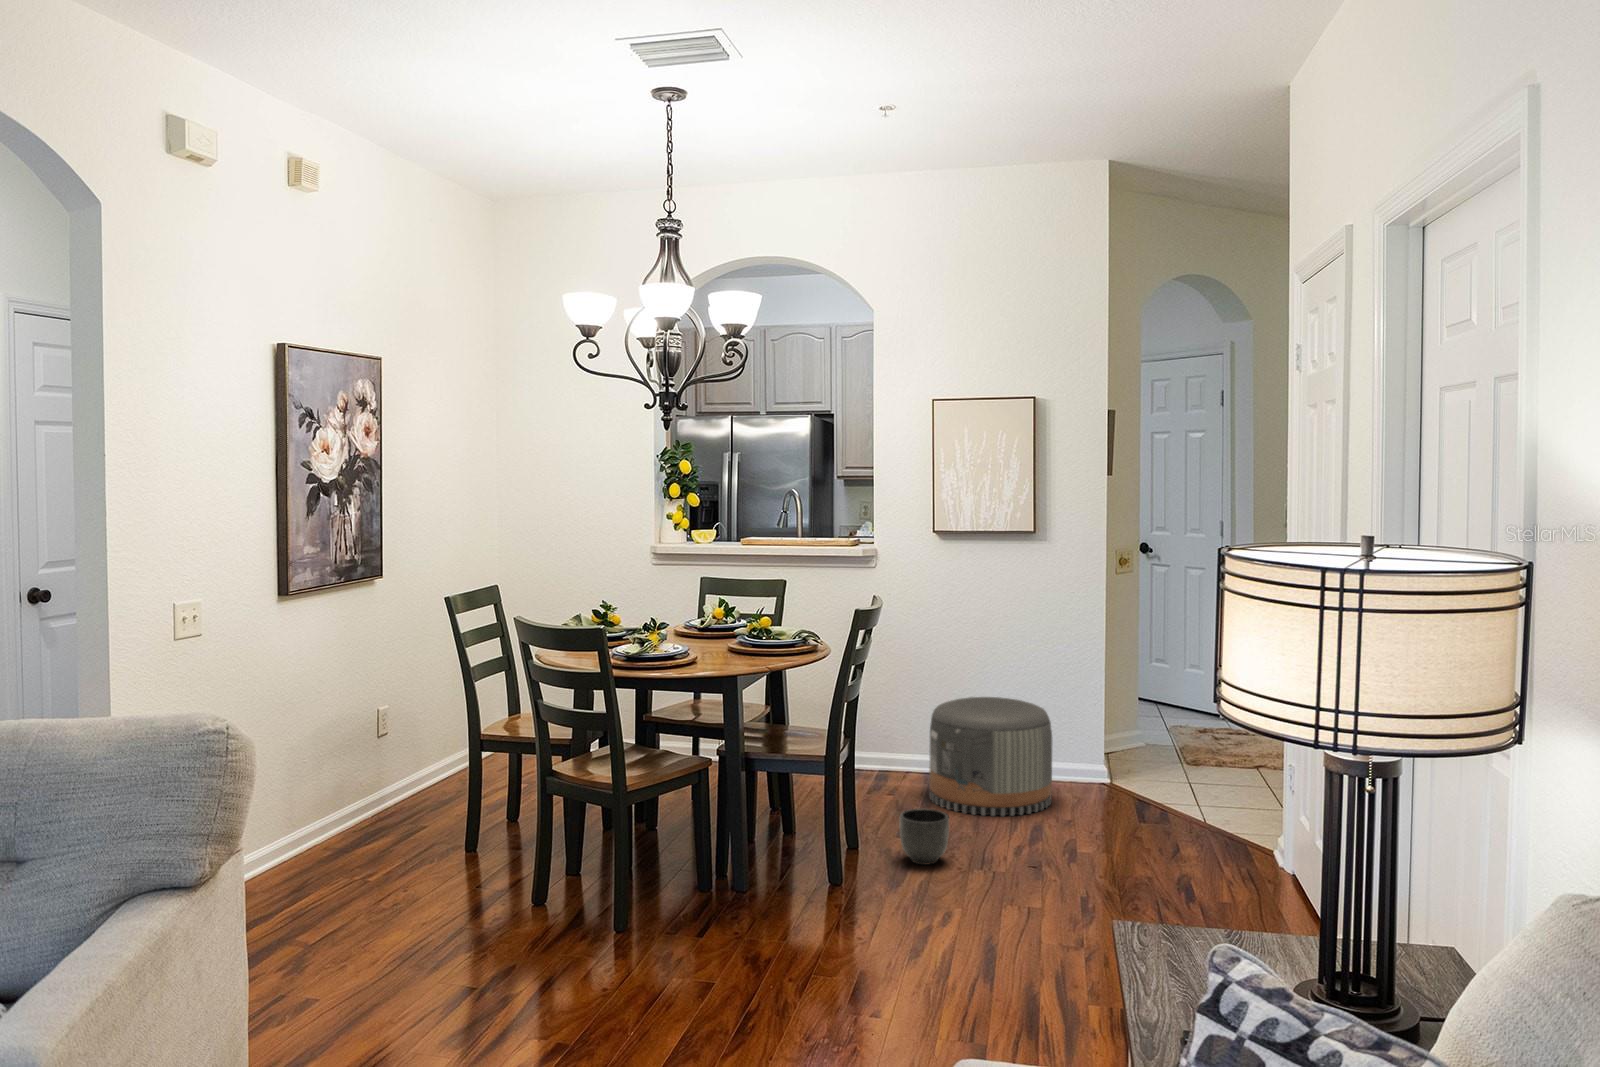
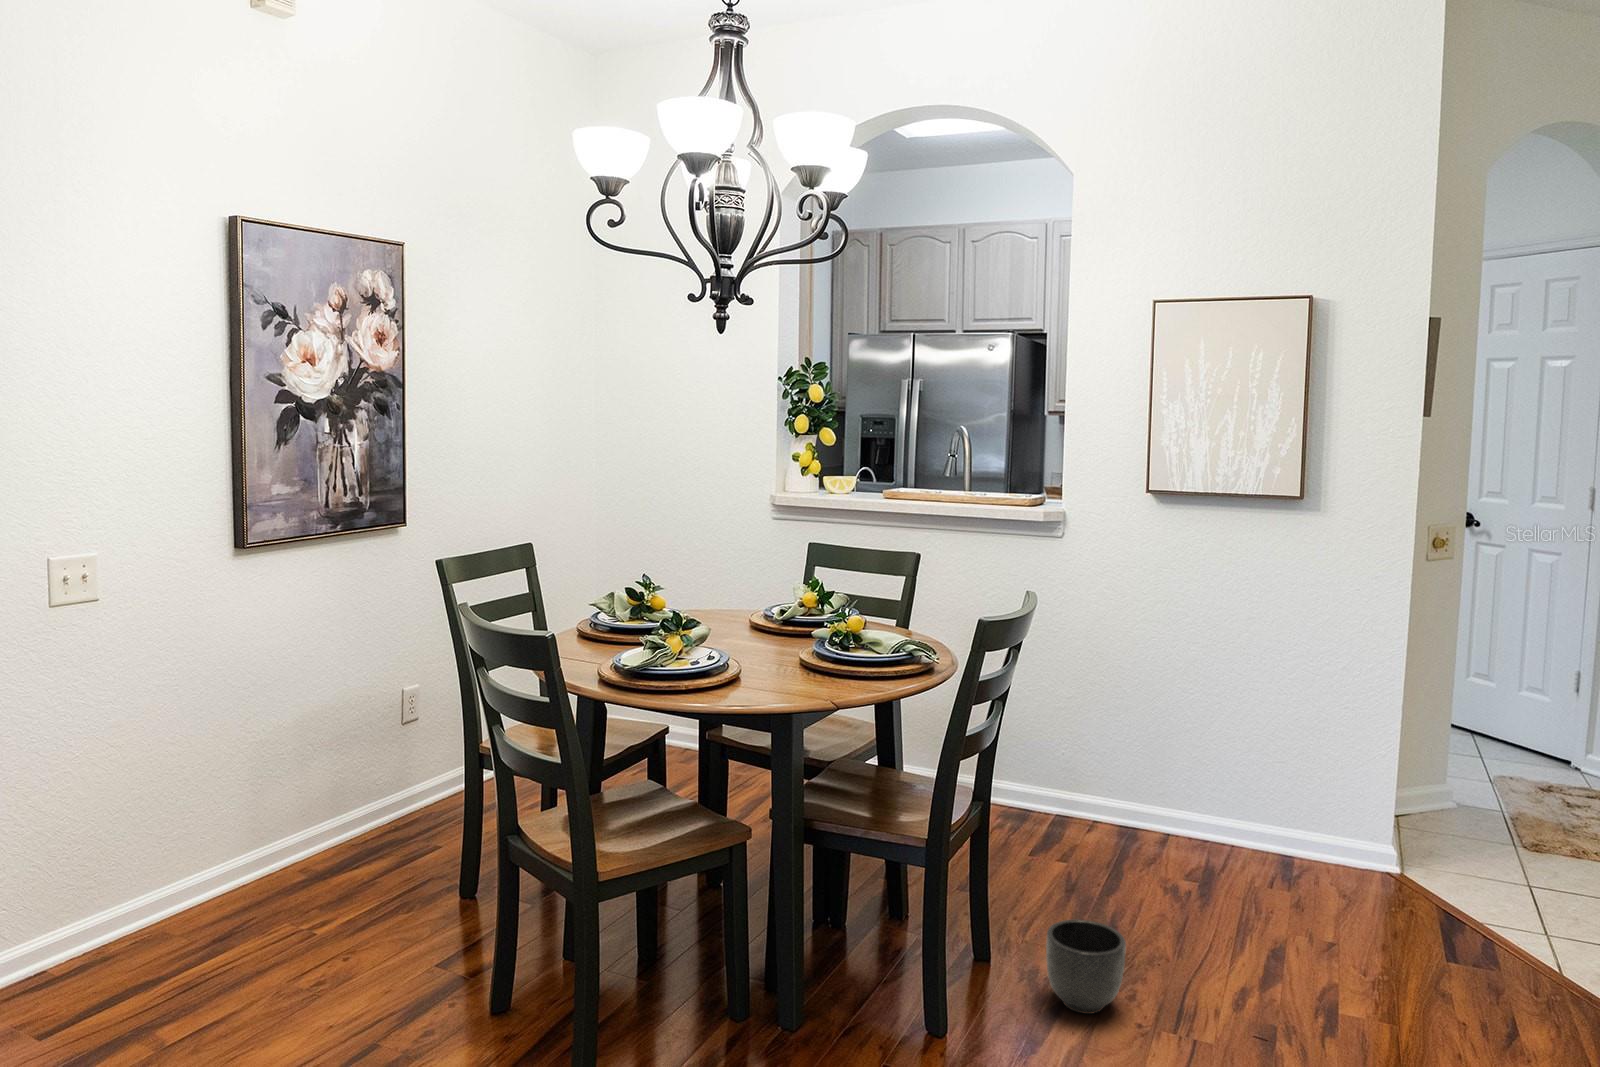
pouf: present [929,697,1052,816] -> none [1118,733,1311,923]

